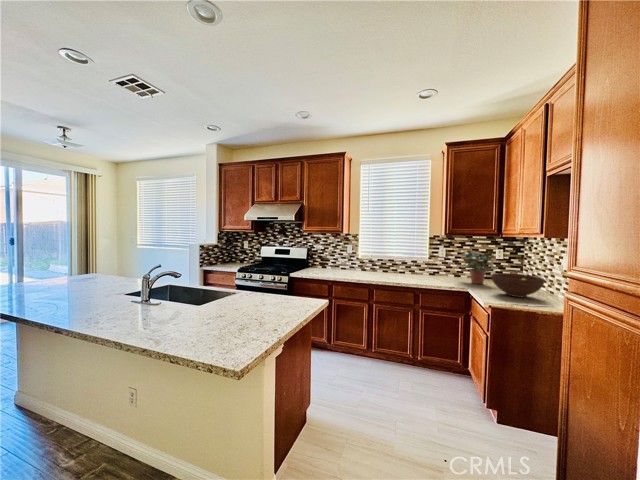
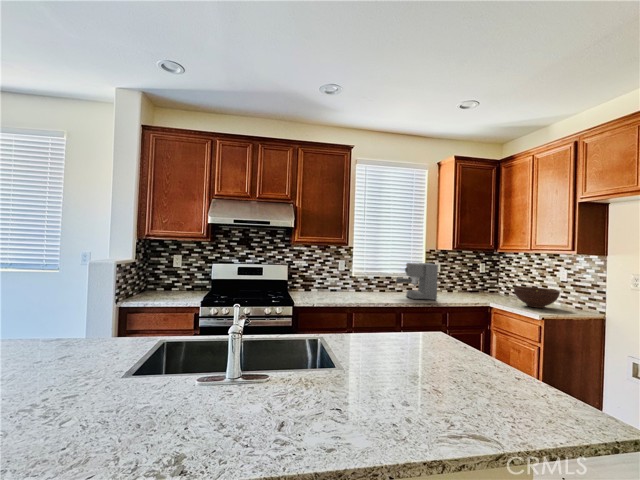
coffee maker: none [381,247,418,281] -> present [396,263,438,300]
potted plant: present [461,251,496,284] -> none [462,265,499,298]

